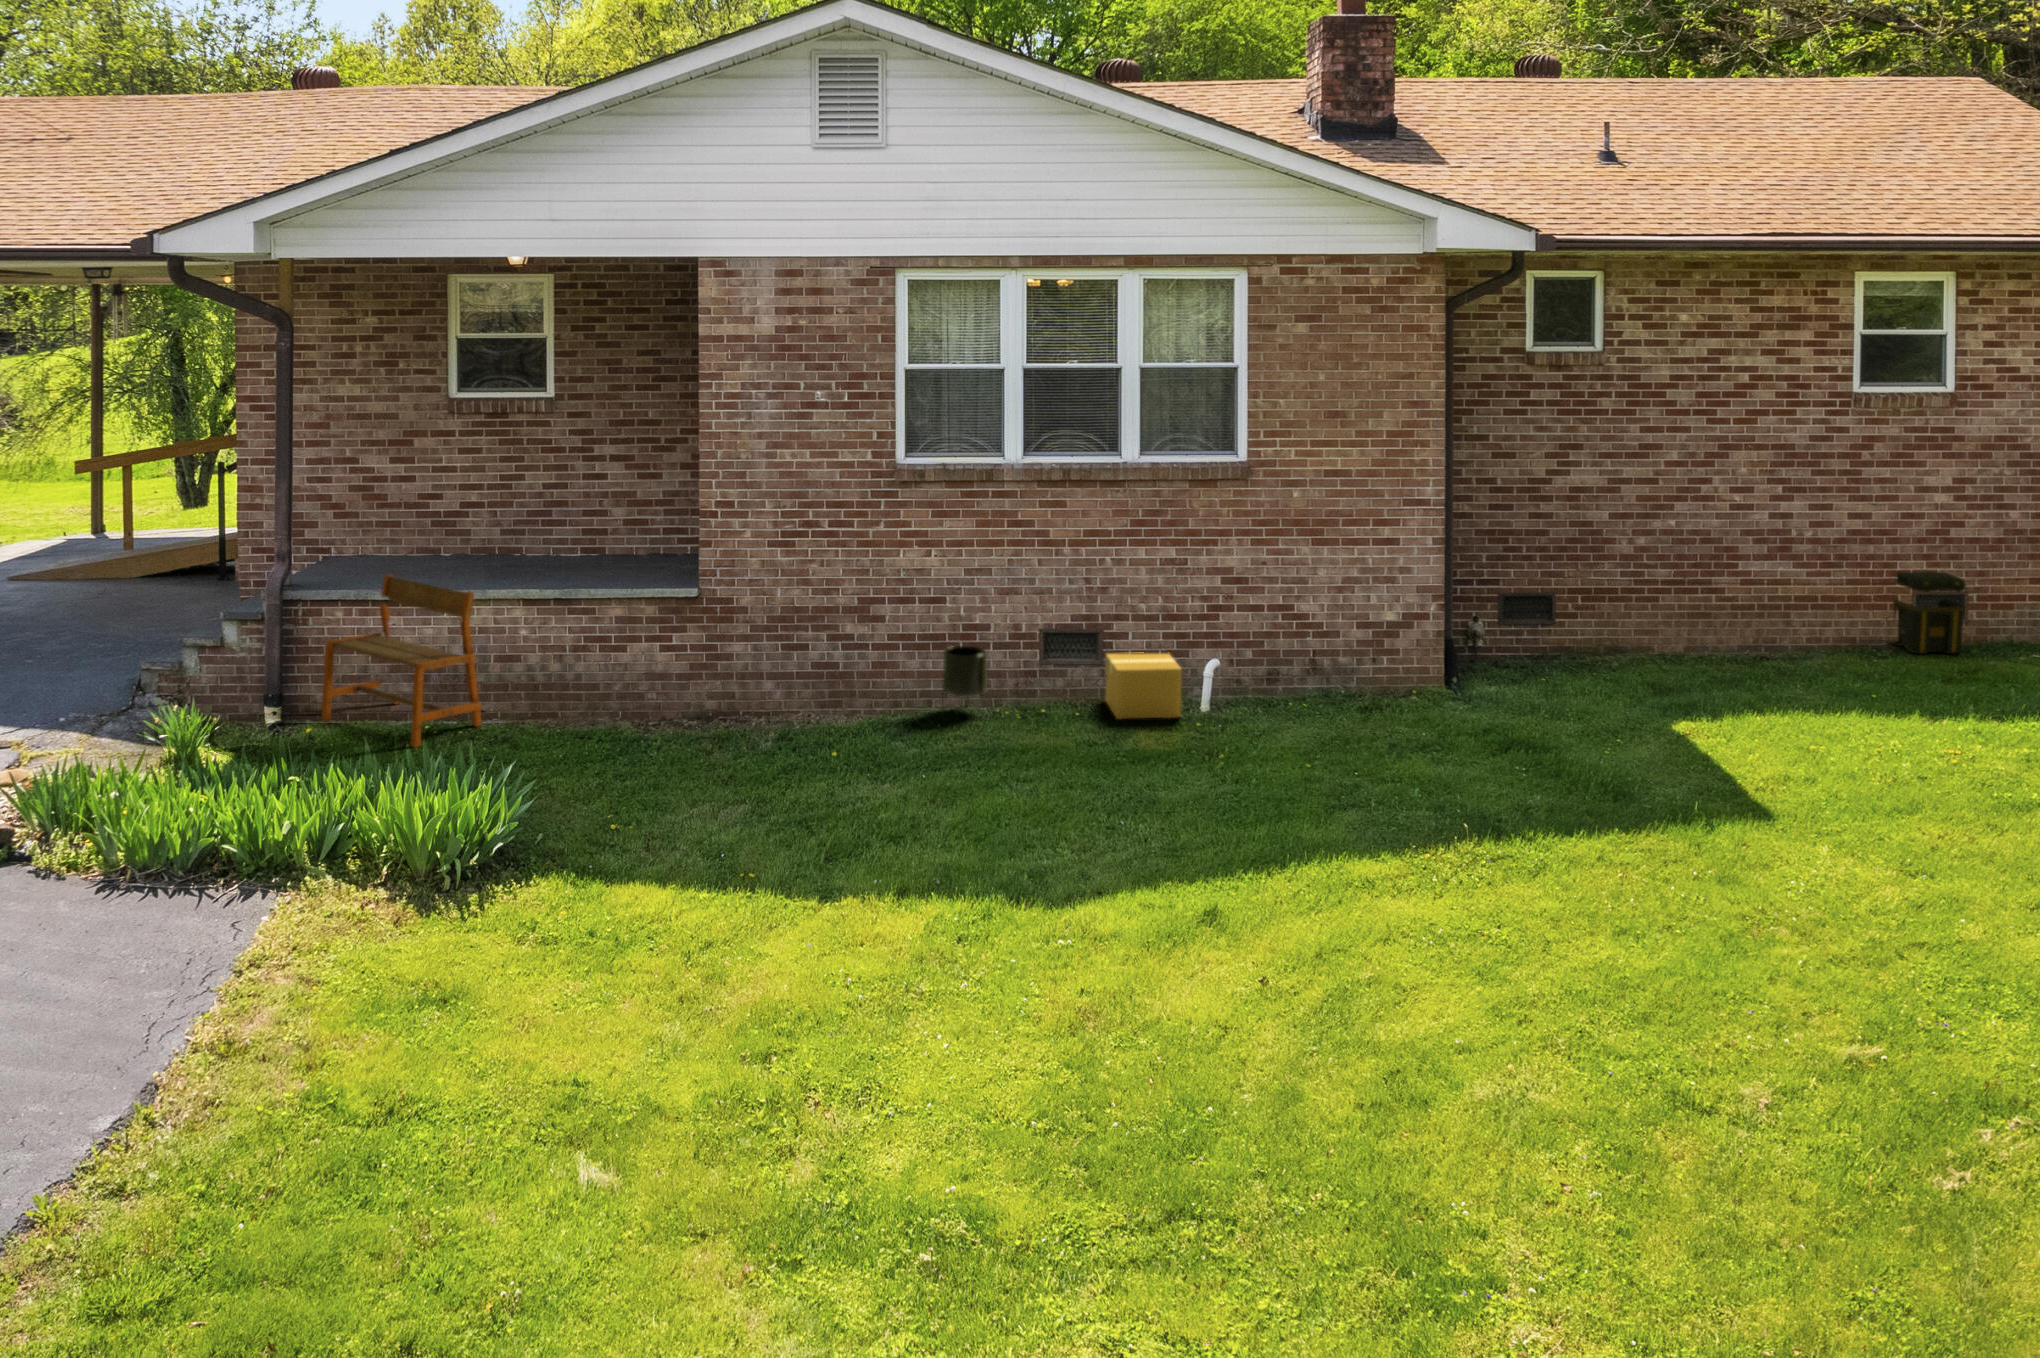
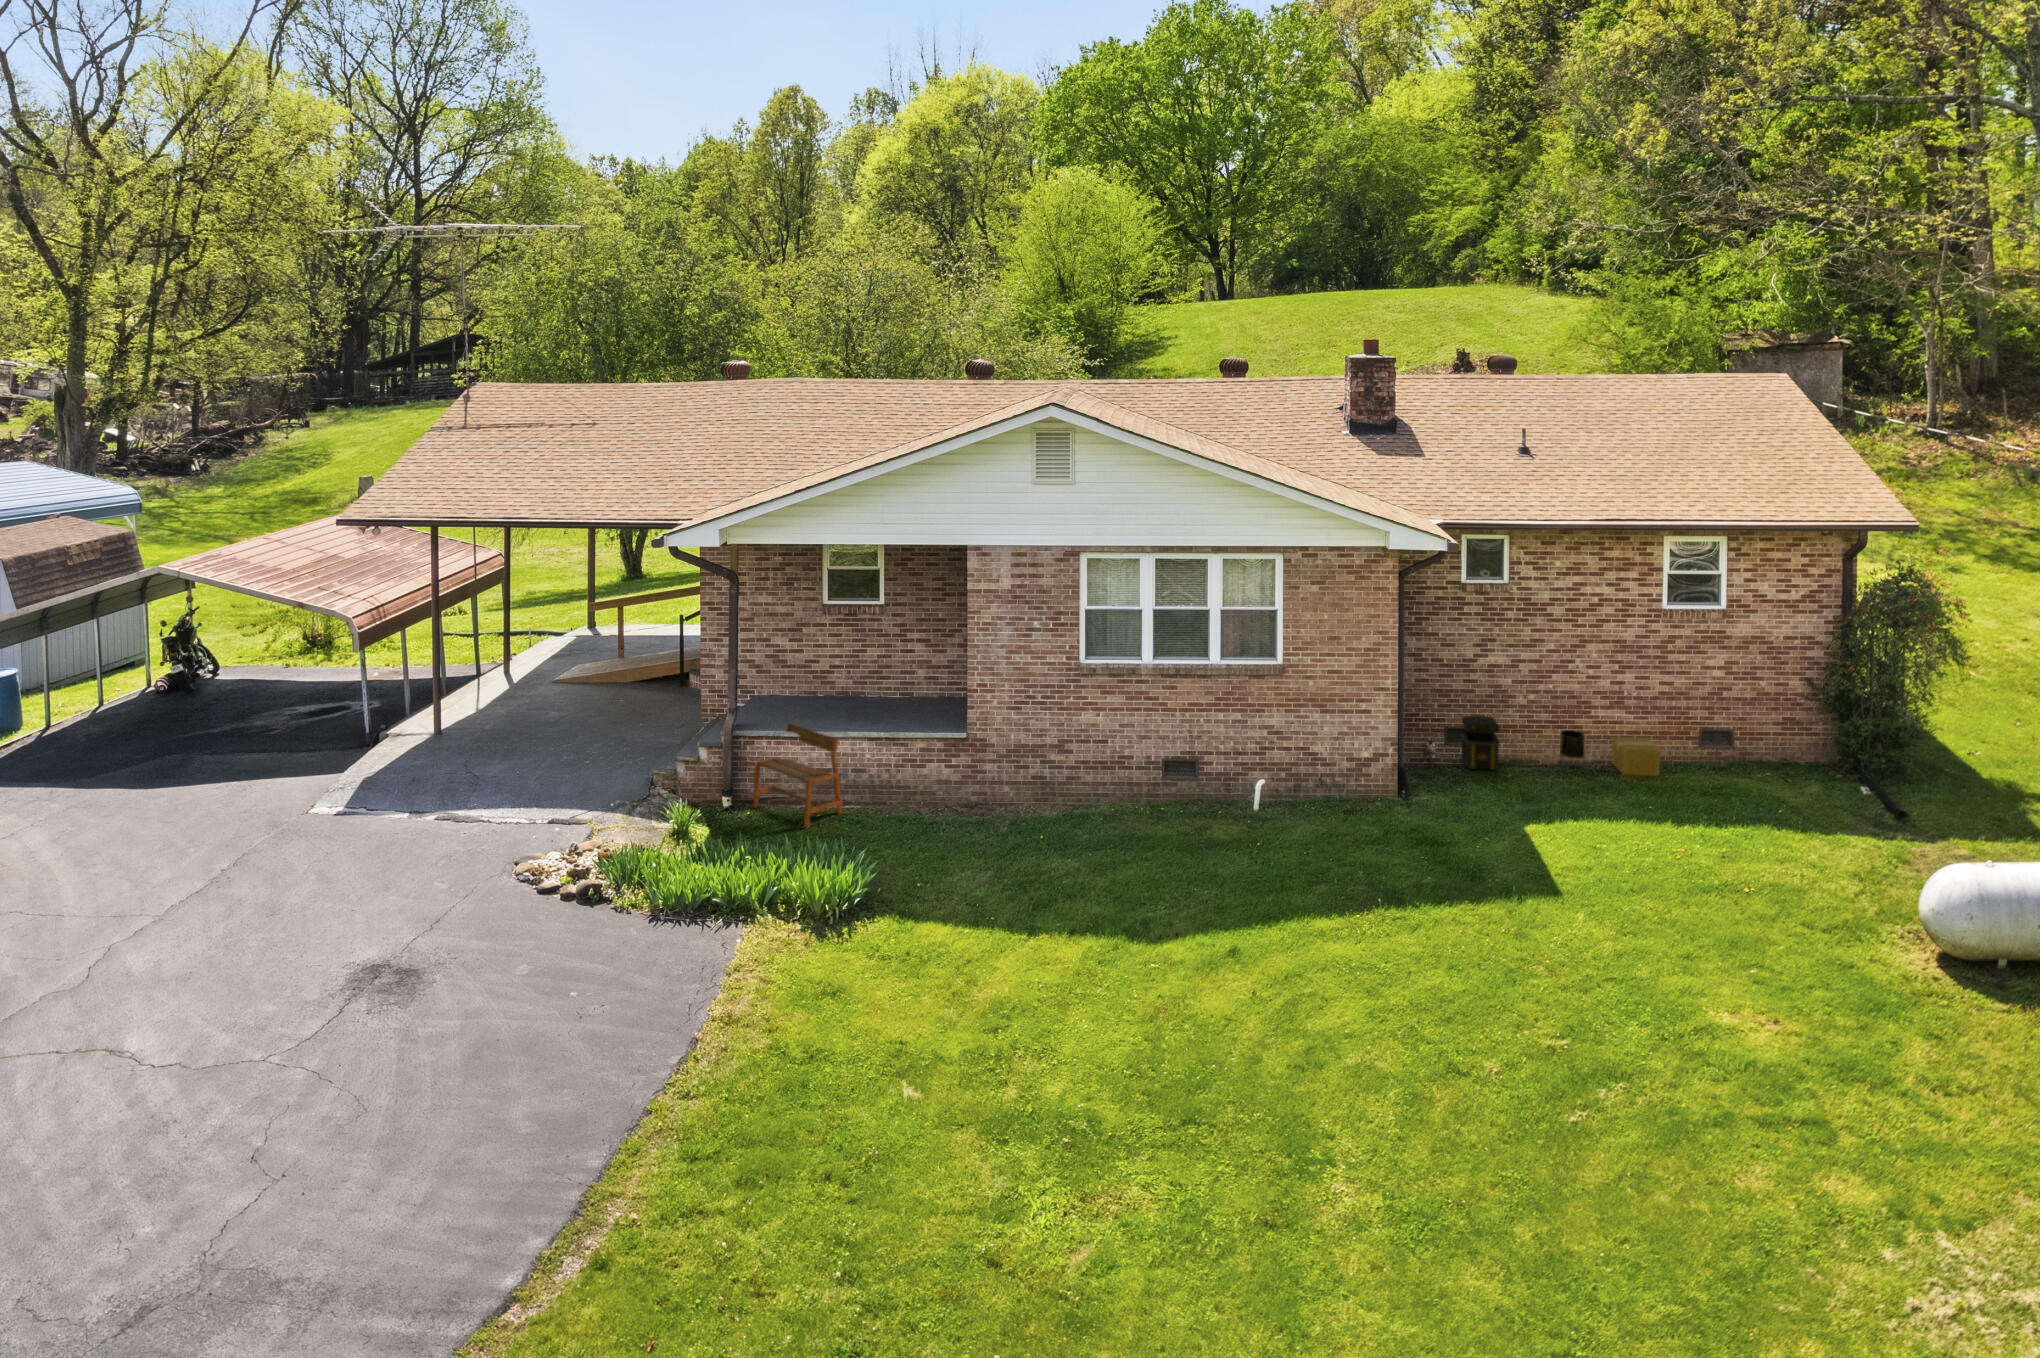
toolbox: present [1892,572,1966,654] -> present [1461,716,1500,770]
planter: present [942,646,987,713] -> present [1560,730,1585,758]
cardboard box: present [1105,652,1182,719] -> present [1612,737,1660,776]

